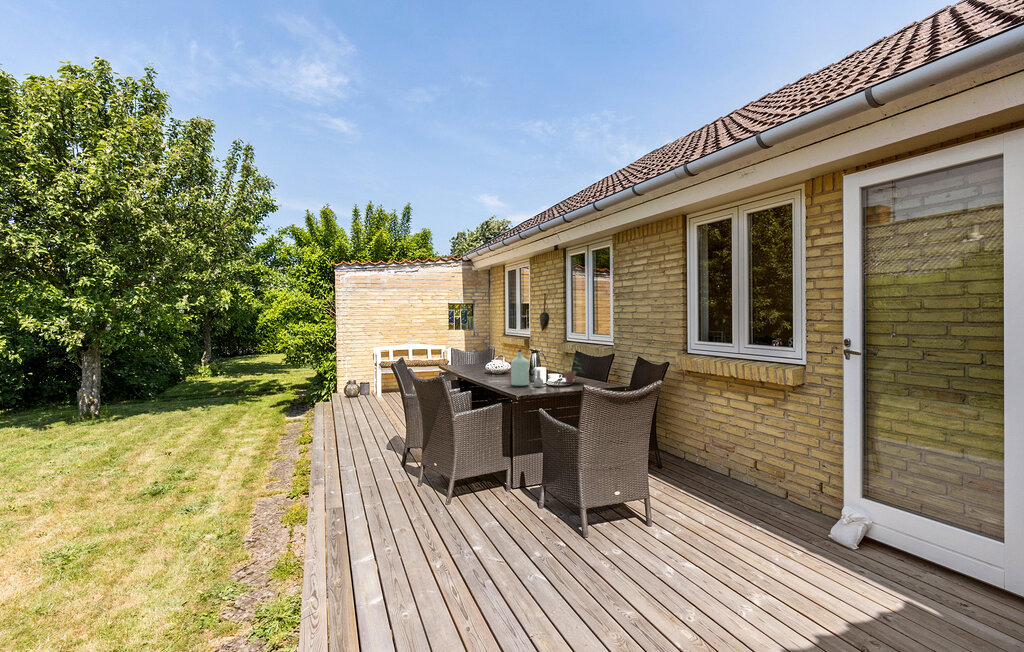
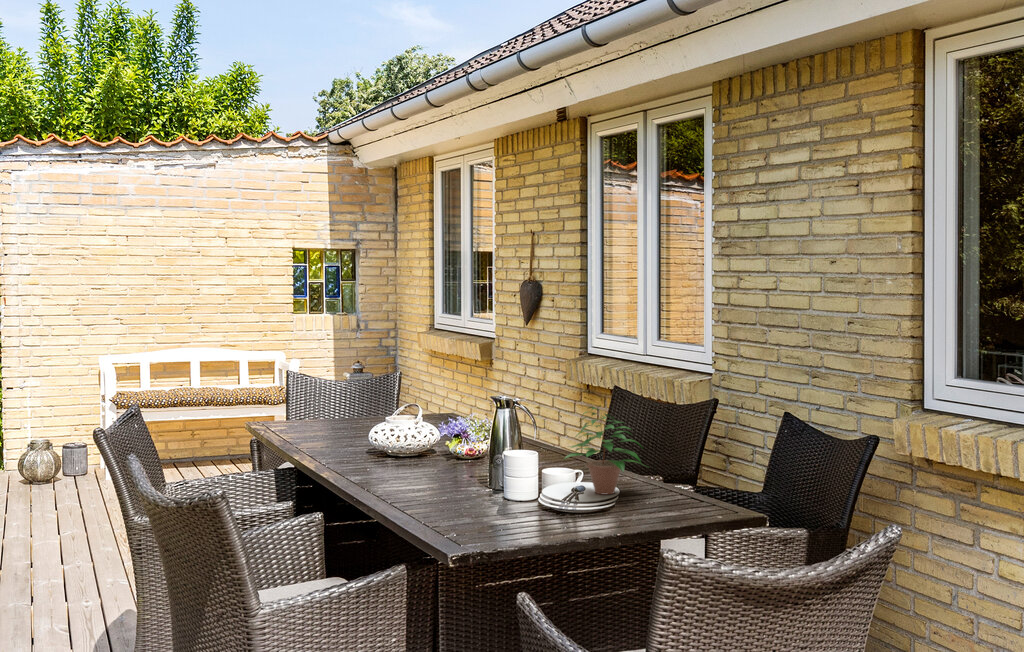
bottle: present [511,350,543,387] -> none [441,406,533,515]

